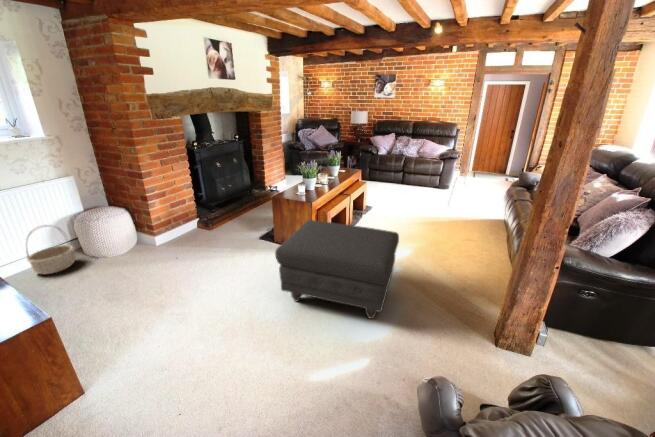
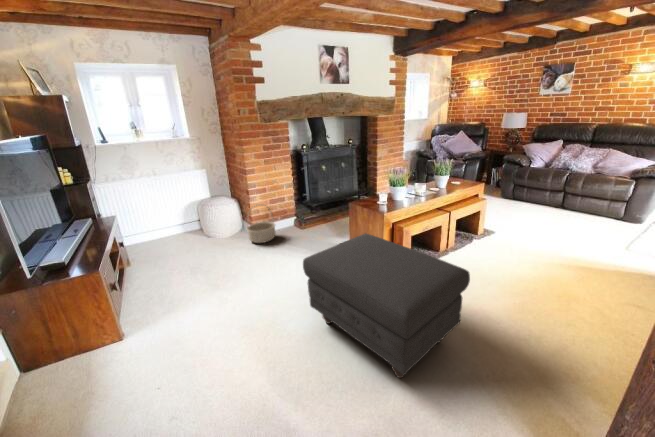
basket: present [26,225,75,274] -> present [247,205,275,243]

